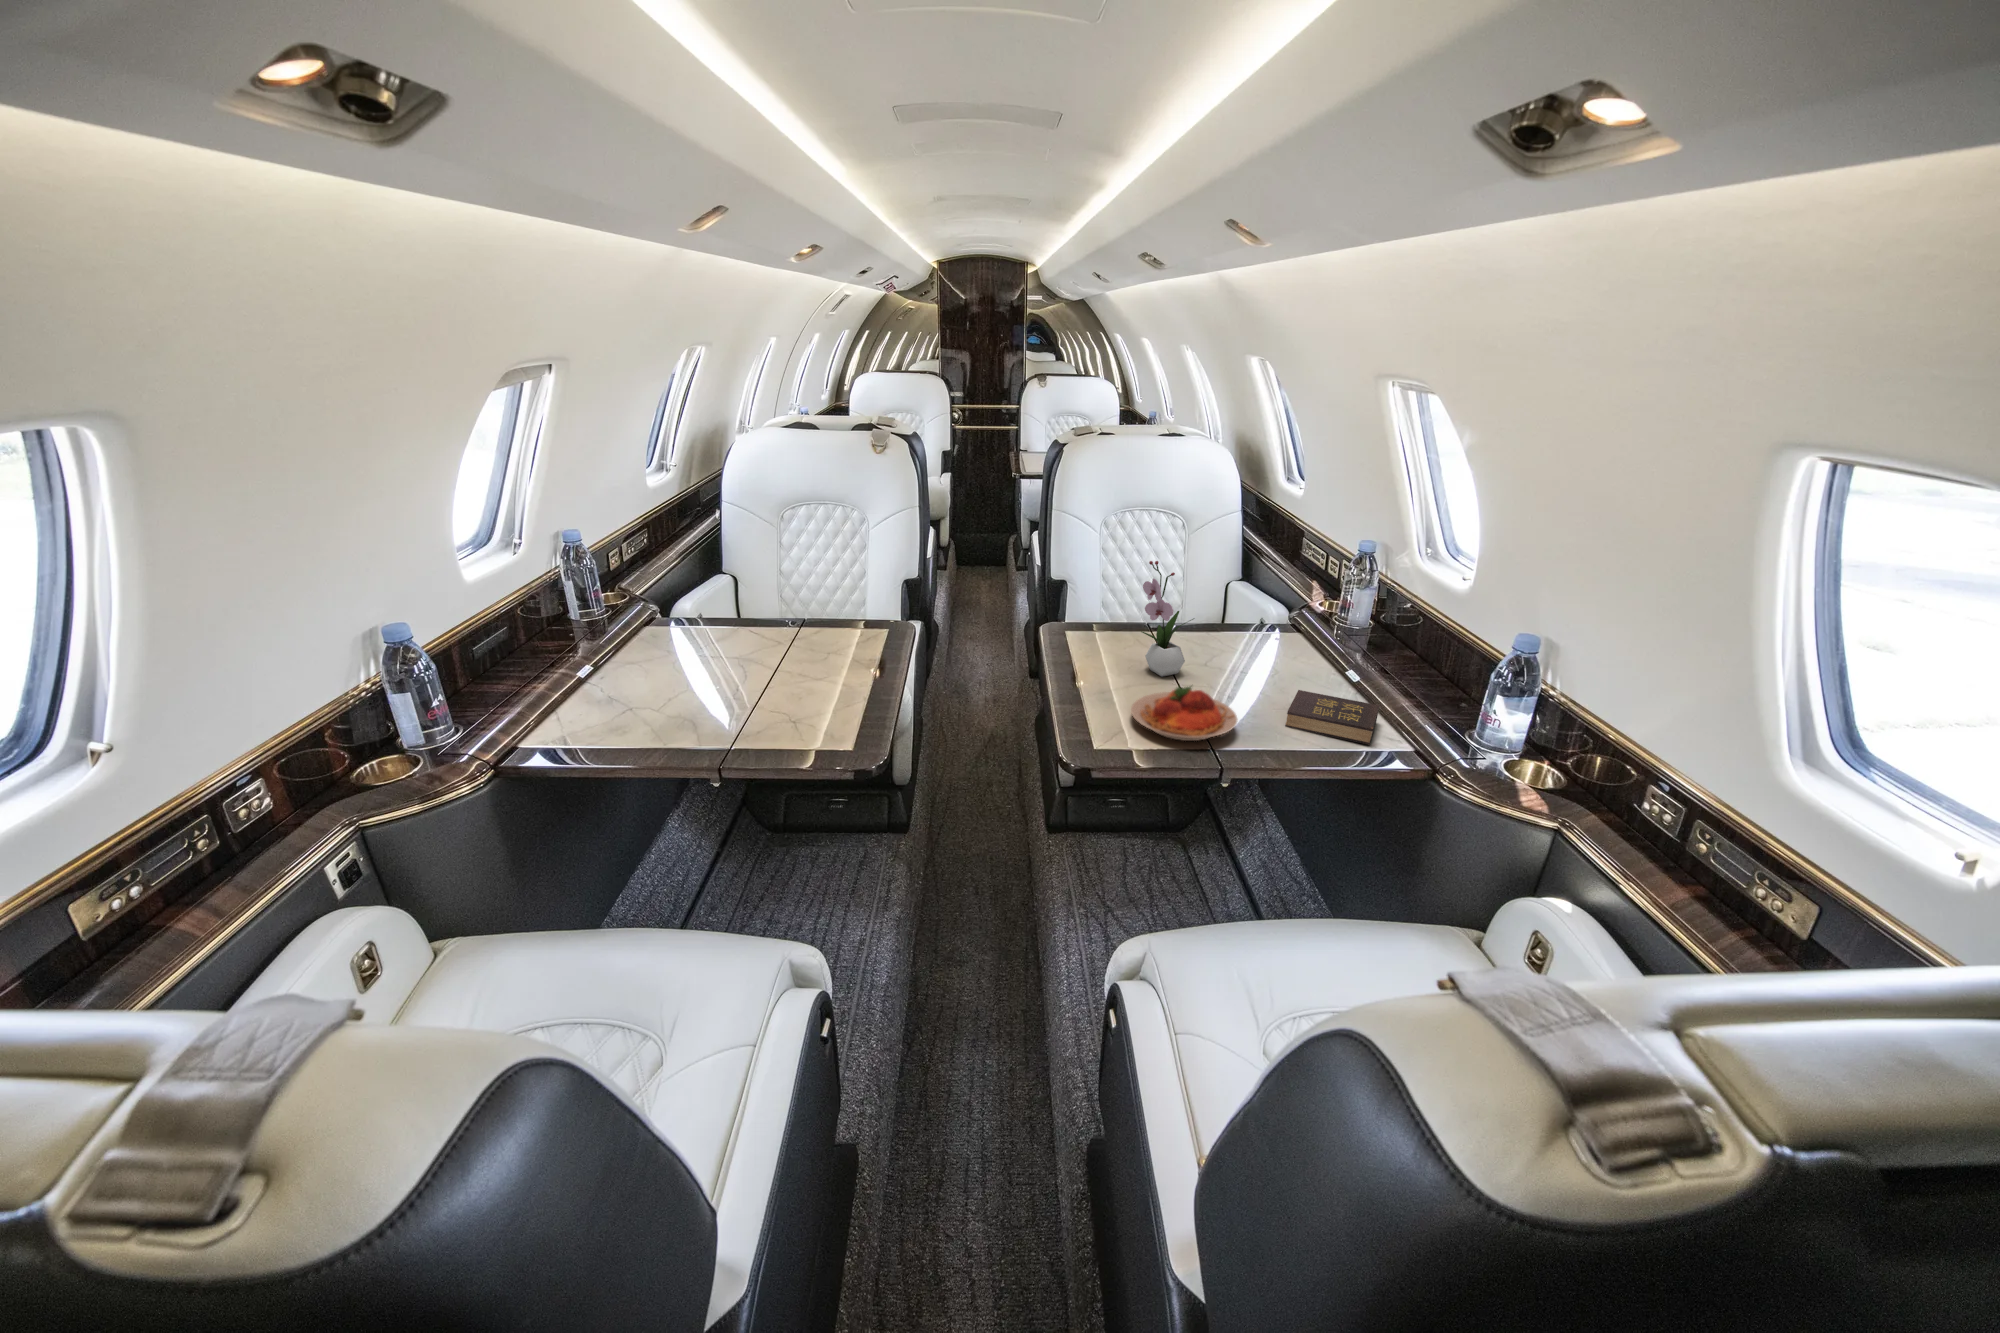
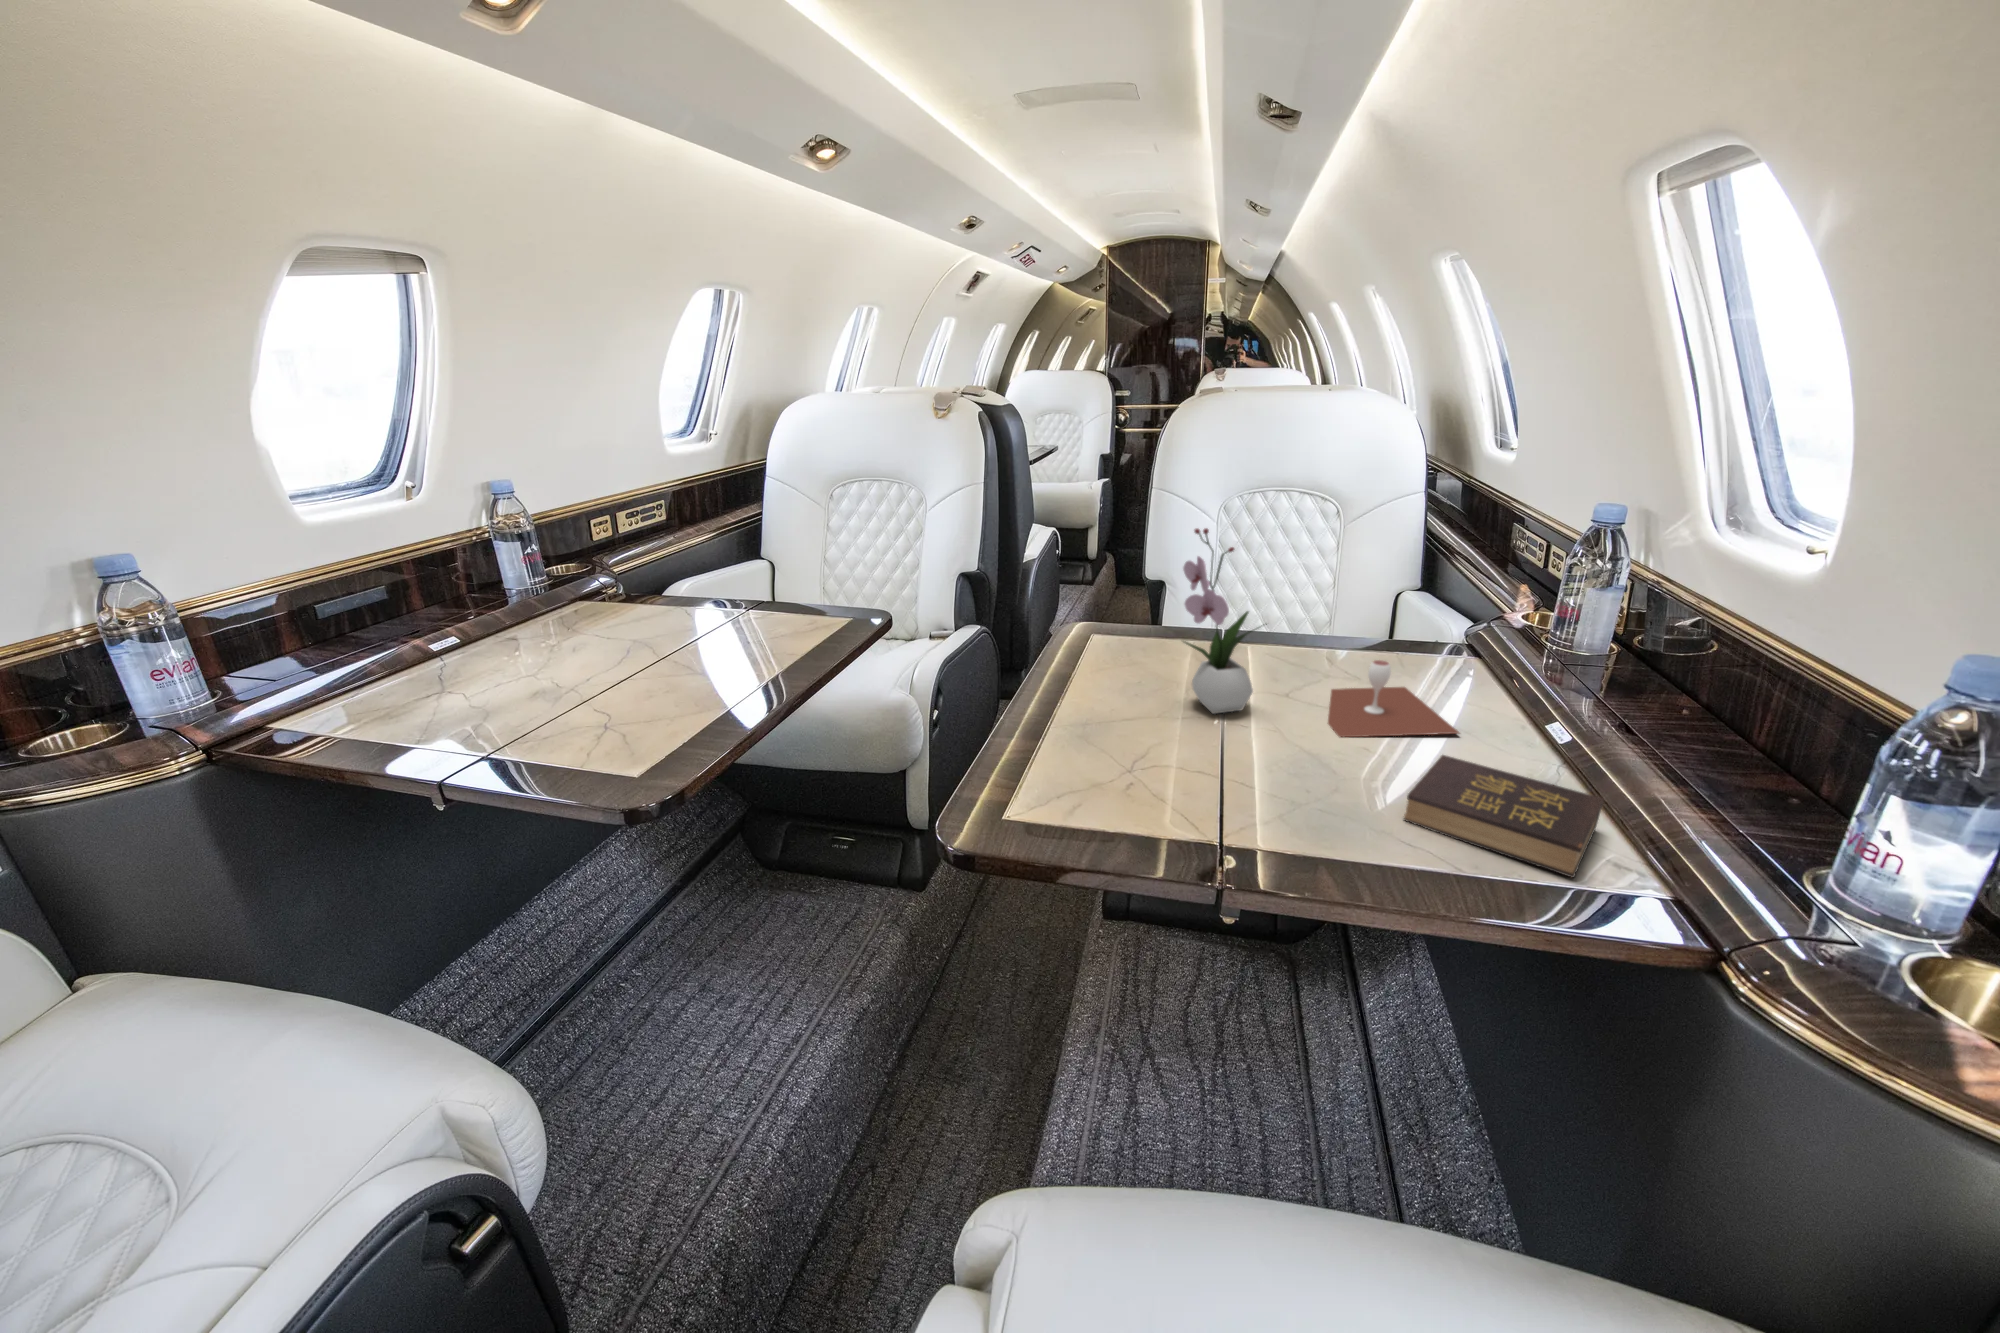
wine glass: none [1203,638,1302,686] -> present [1328,660,1459,737]
plate: present [1131,687,1237,741] -> none [1117,731,1304,834]

